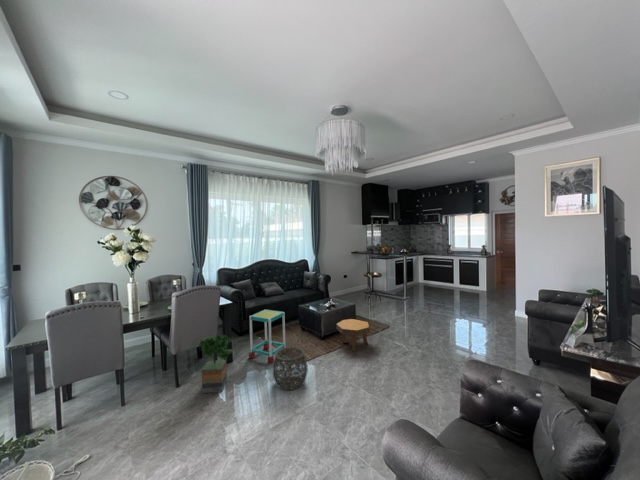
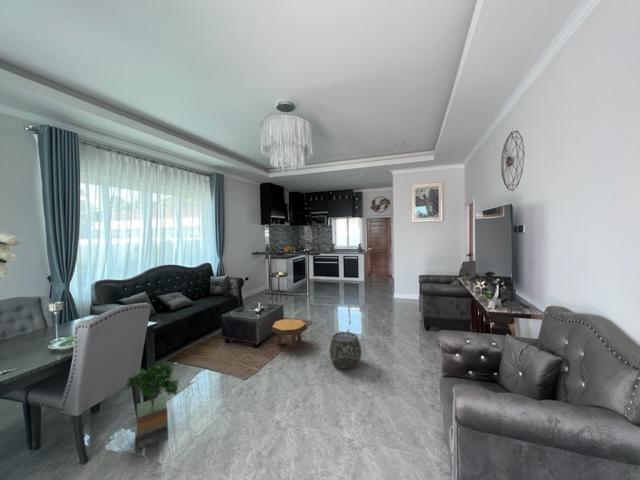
side table: present [249,310,287,363] -> none [177,323,223,386]
woven basket: present [272,347,308,390] -> present [329,332,361,369]

